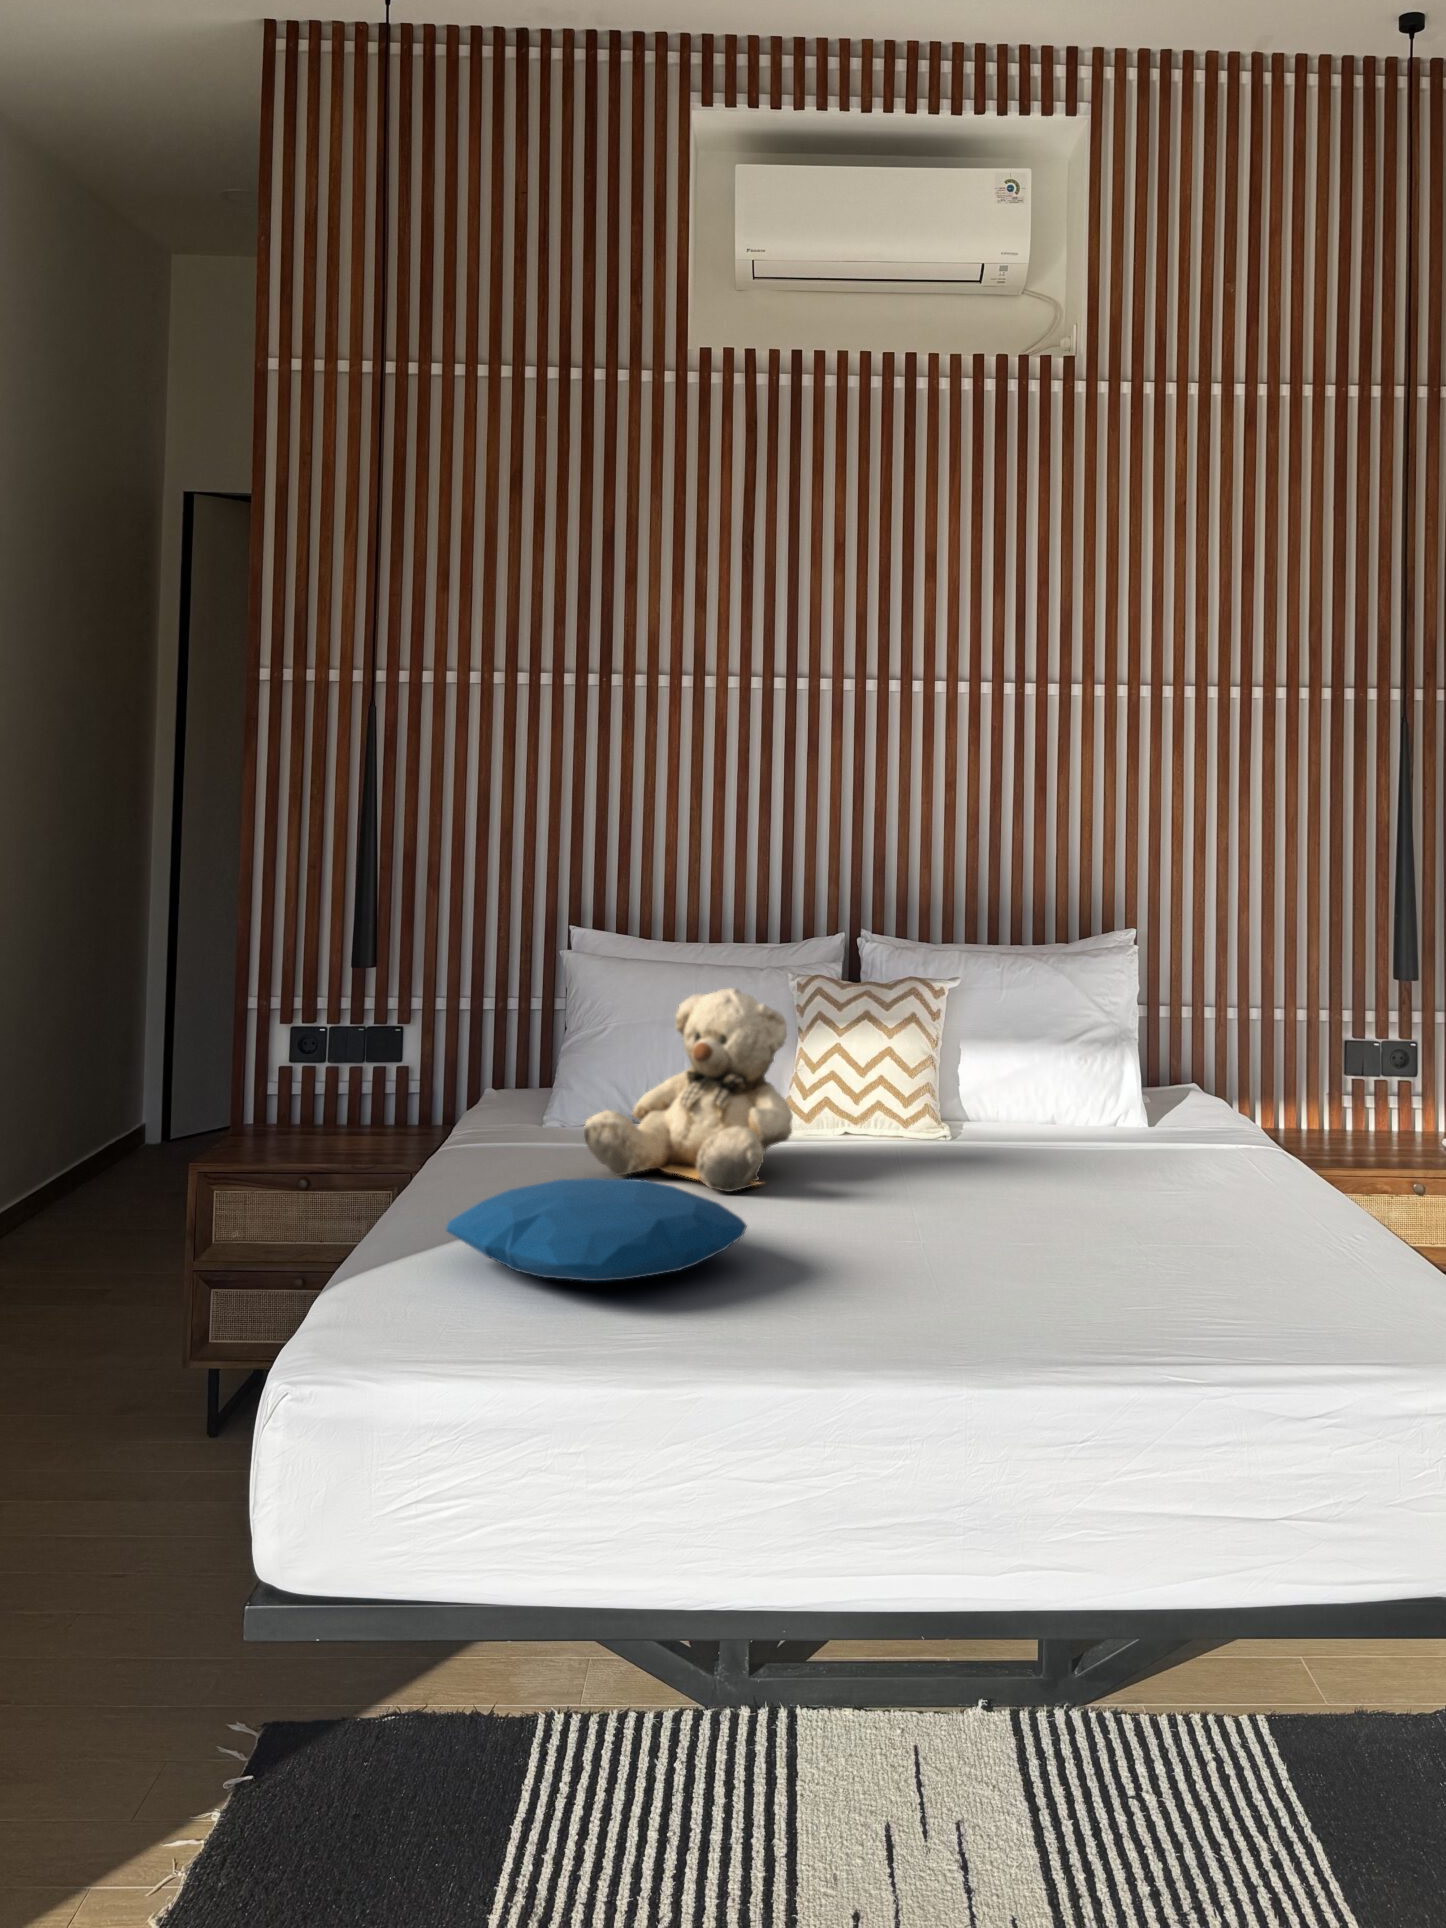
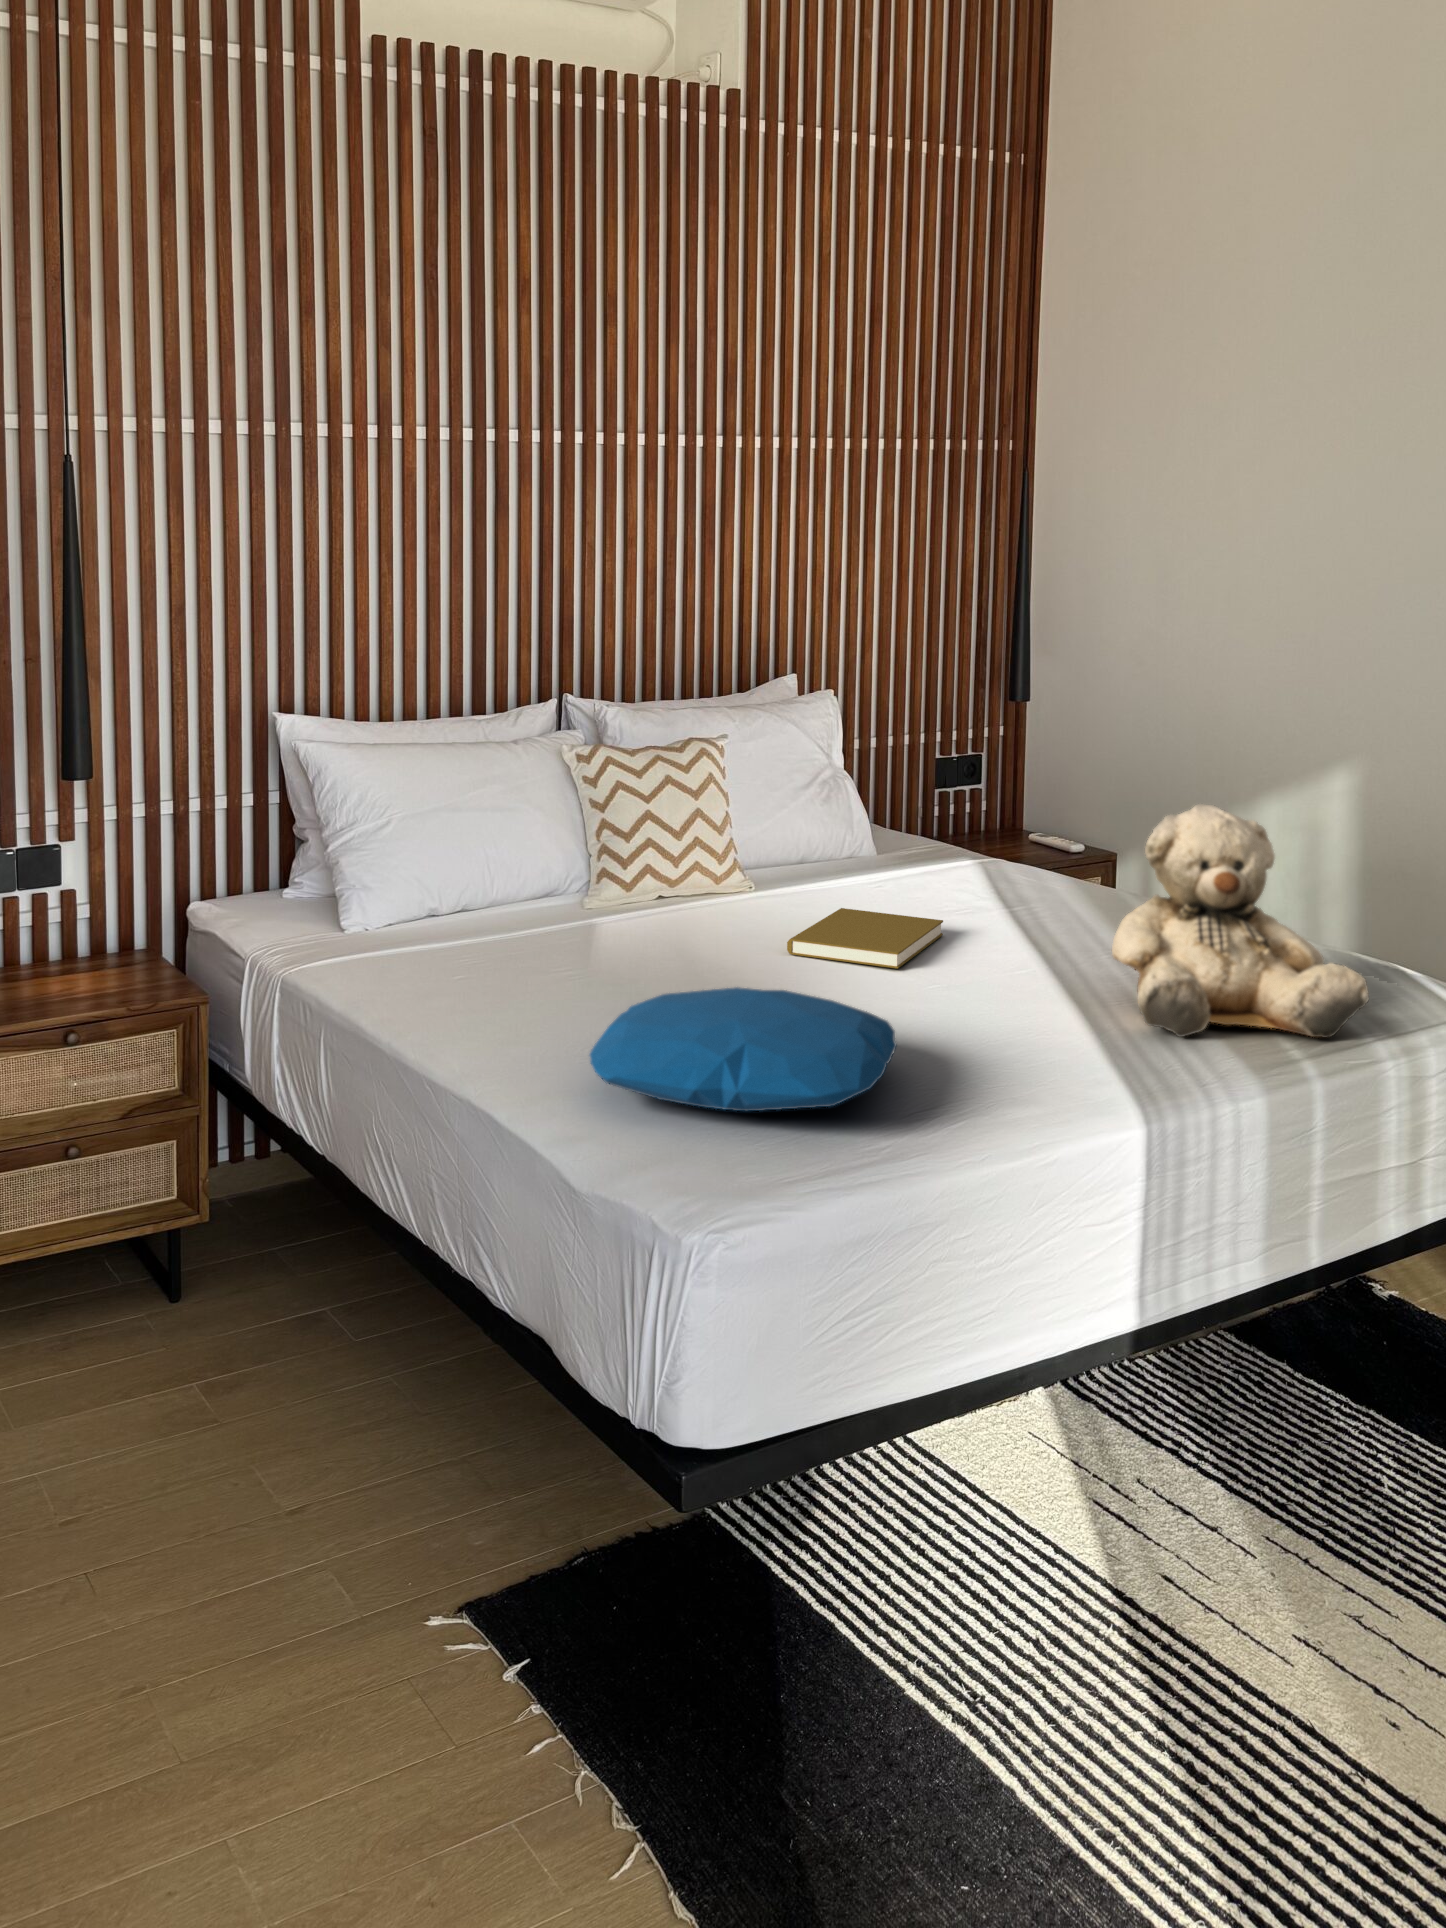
teddy bear: present [584,988,793,1192] -> present [1112,804,1369,1038]
book: none [864,1153,1047,1206] -> present [787,908,943,969]

